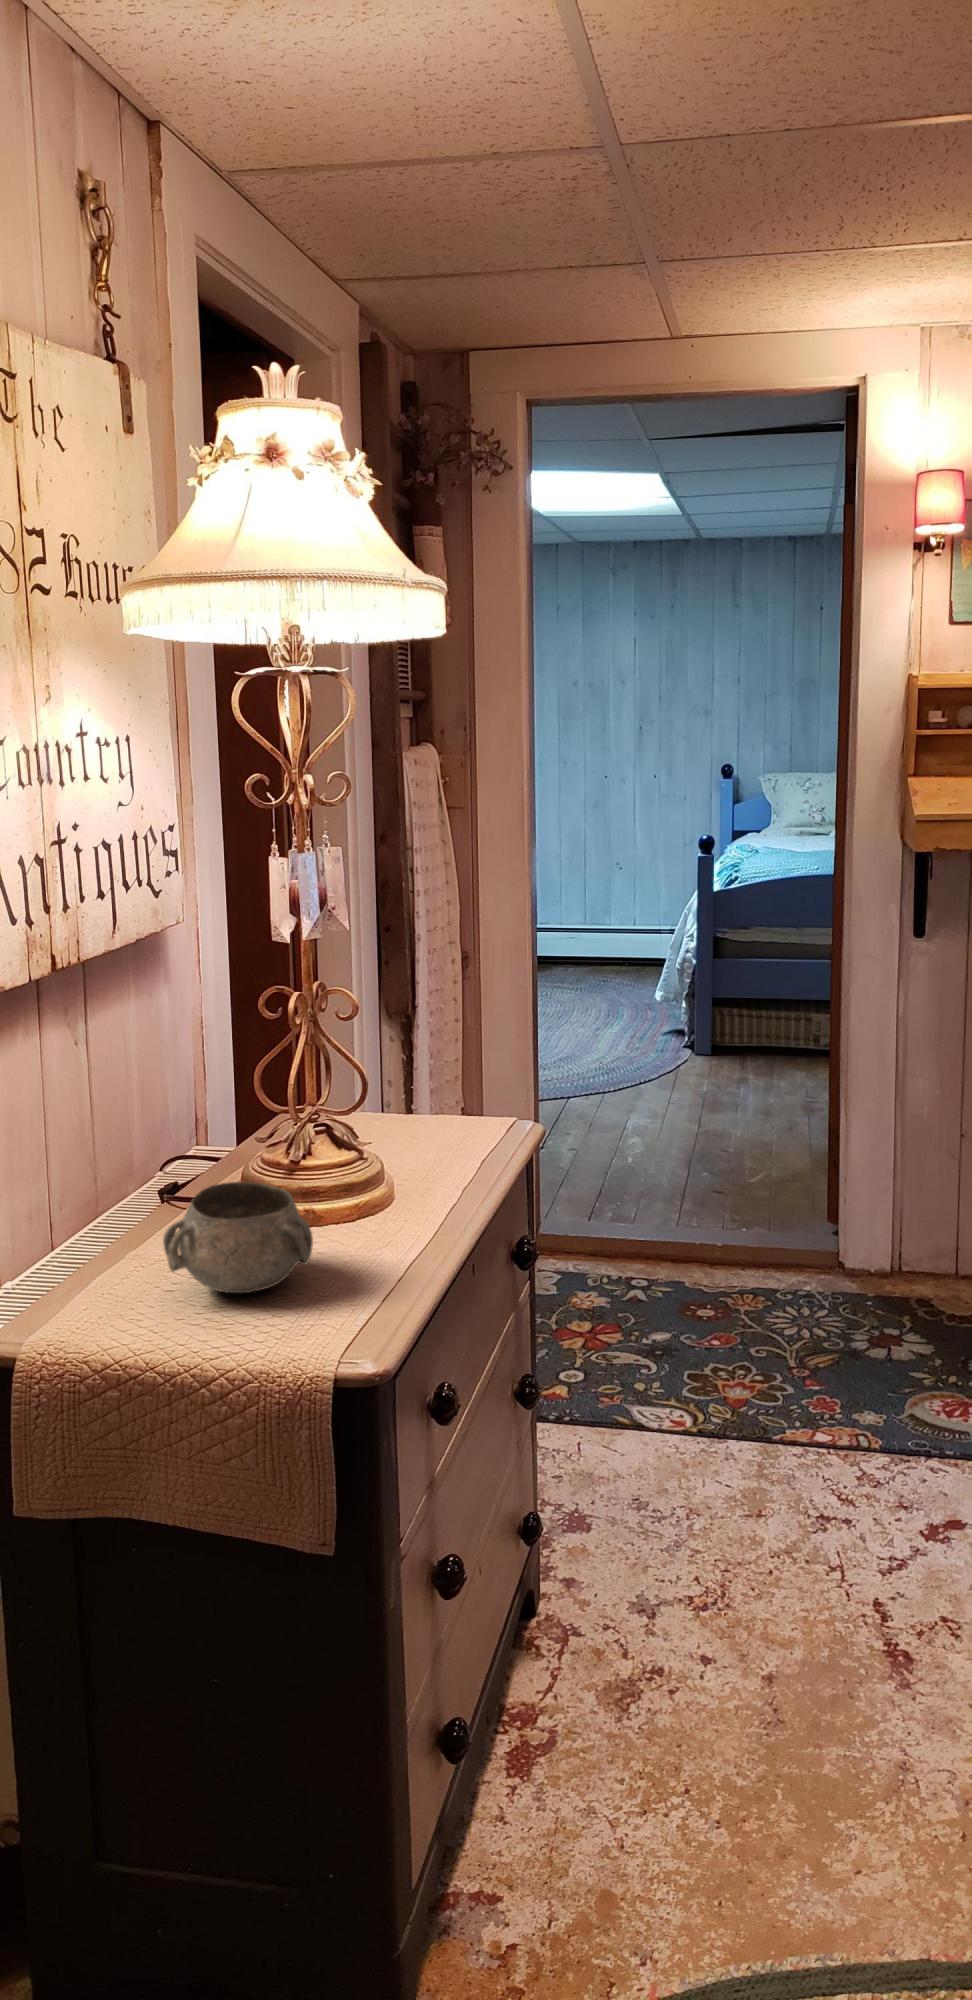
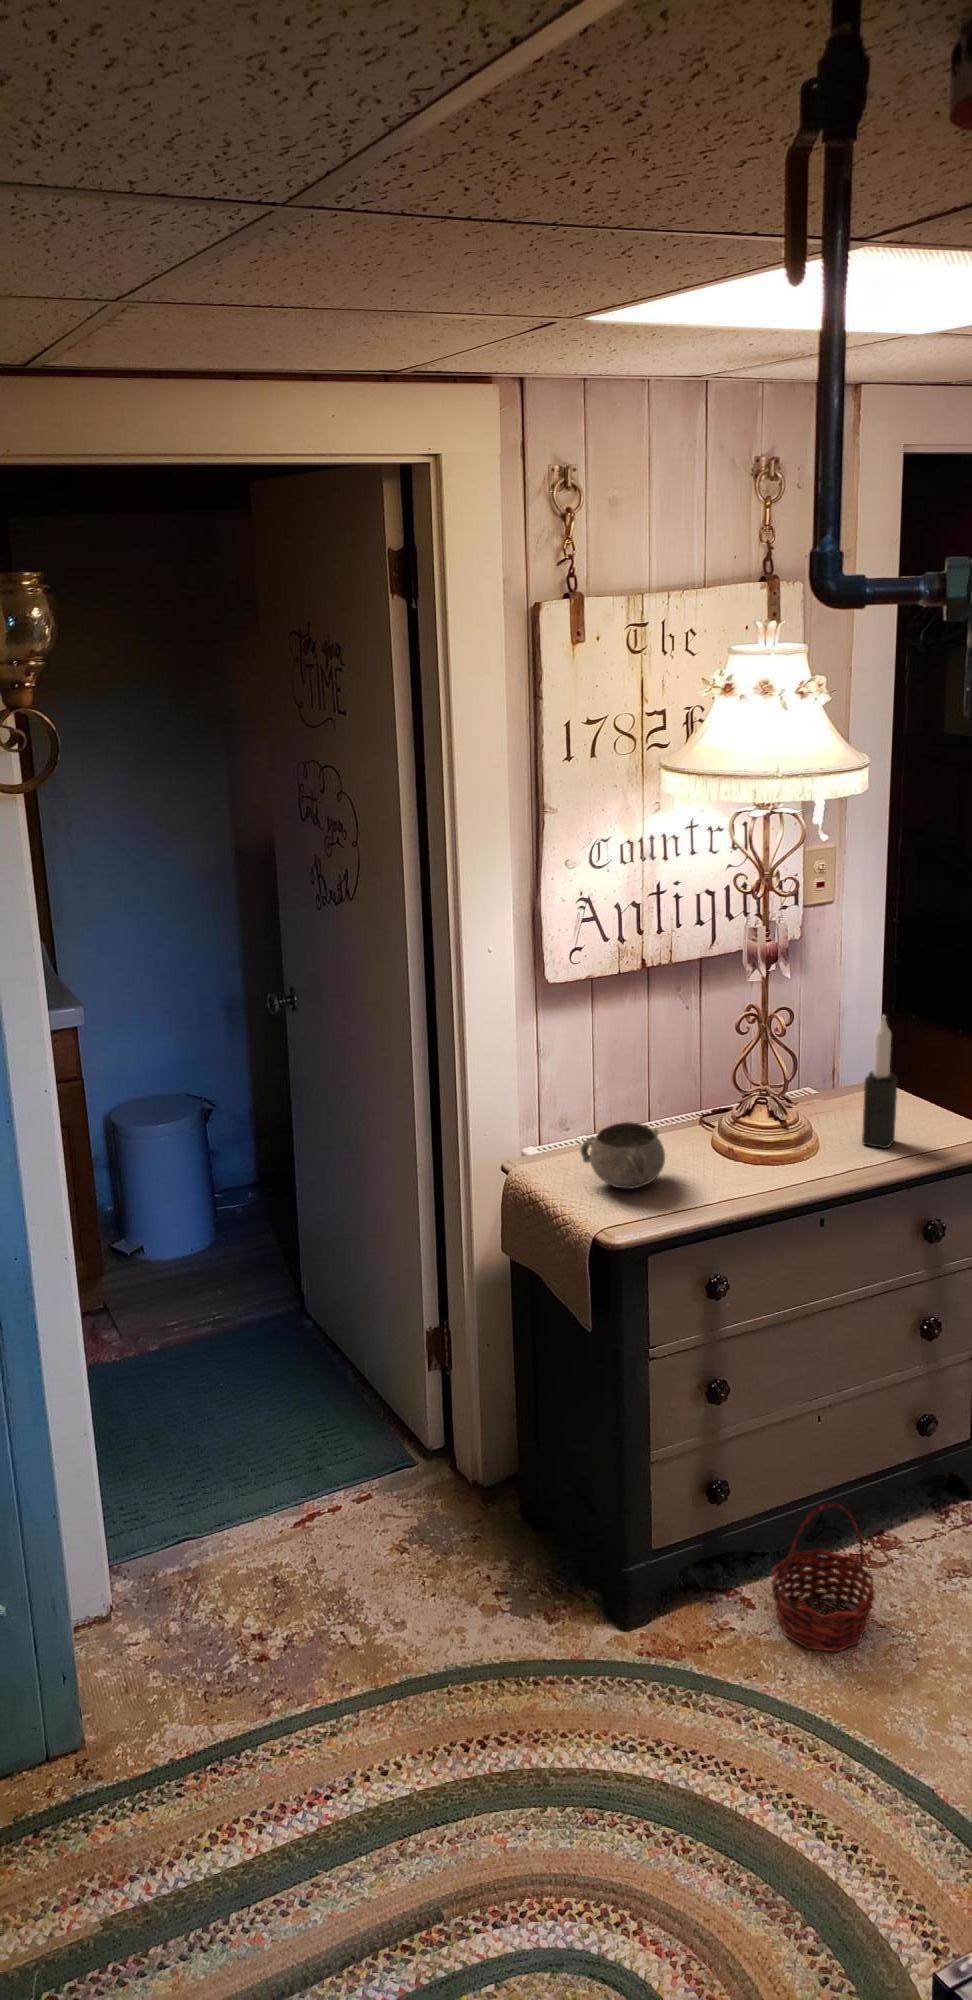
candle: none [422,964,468,1156] -> present [862,1015,898,1148]
basket: none [511,1665,667,1904] -> present [771,1503,875,1652]

